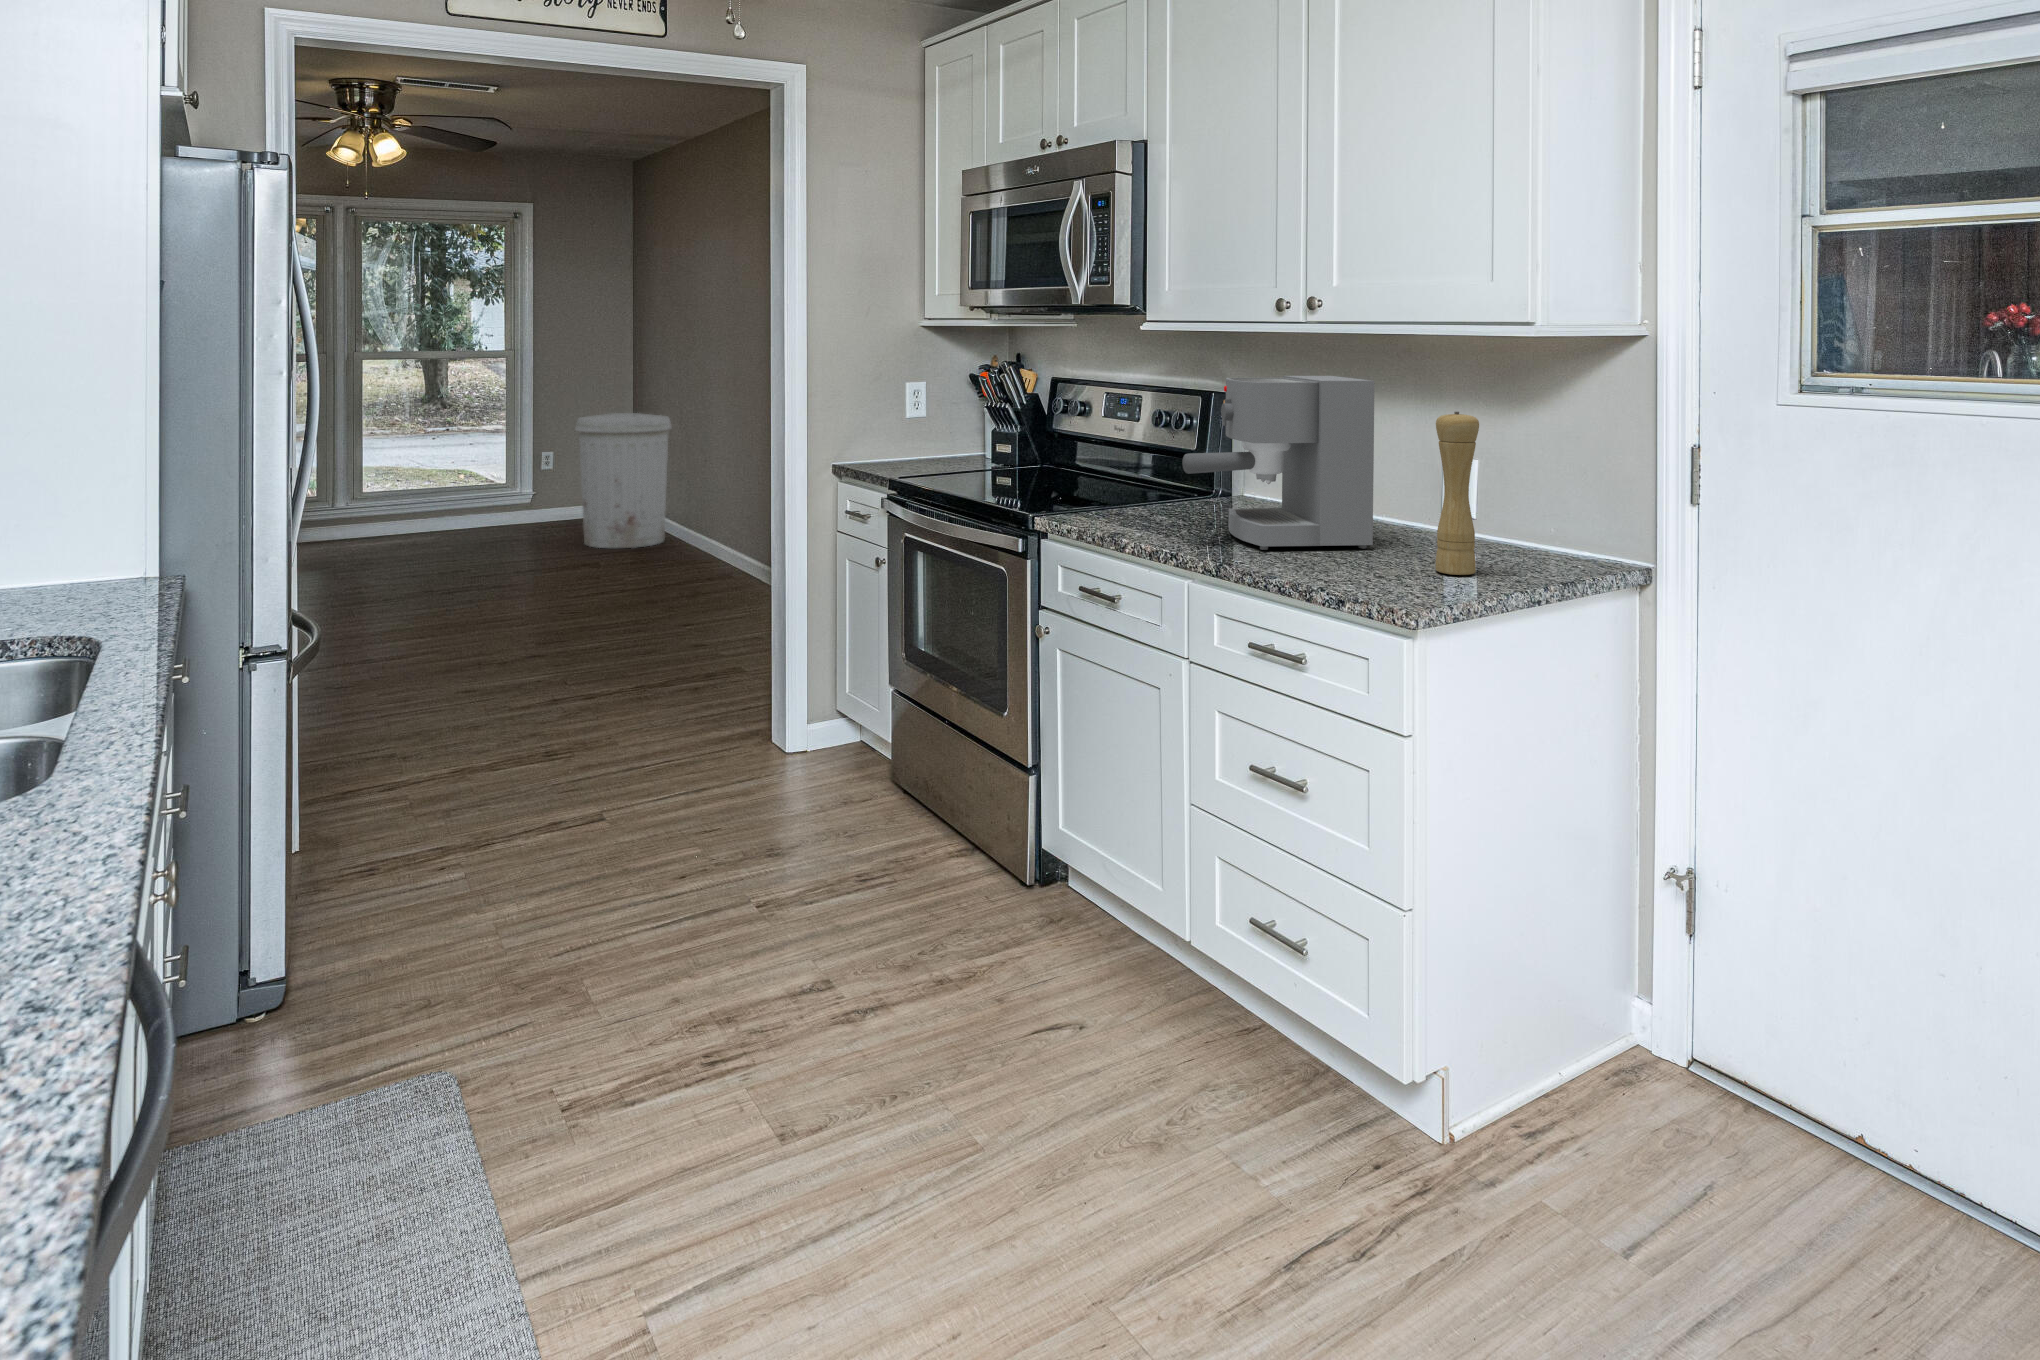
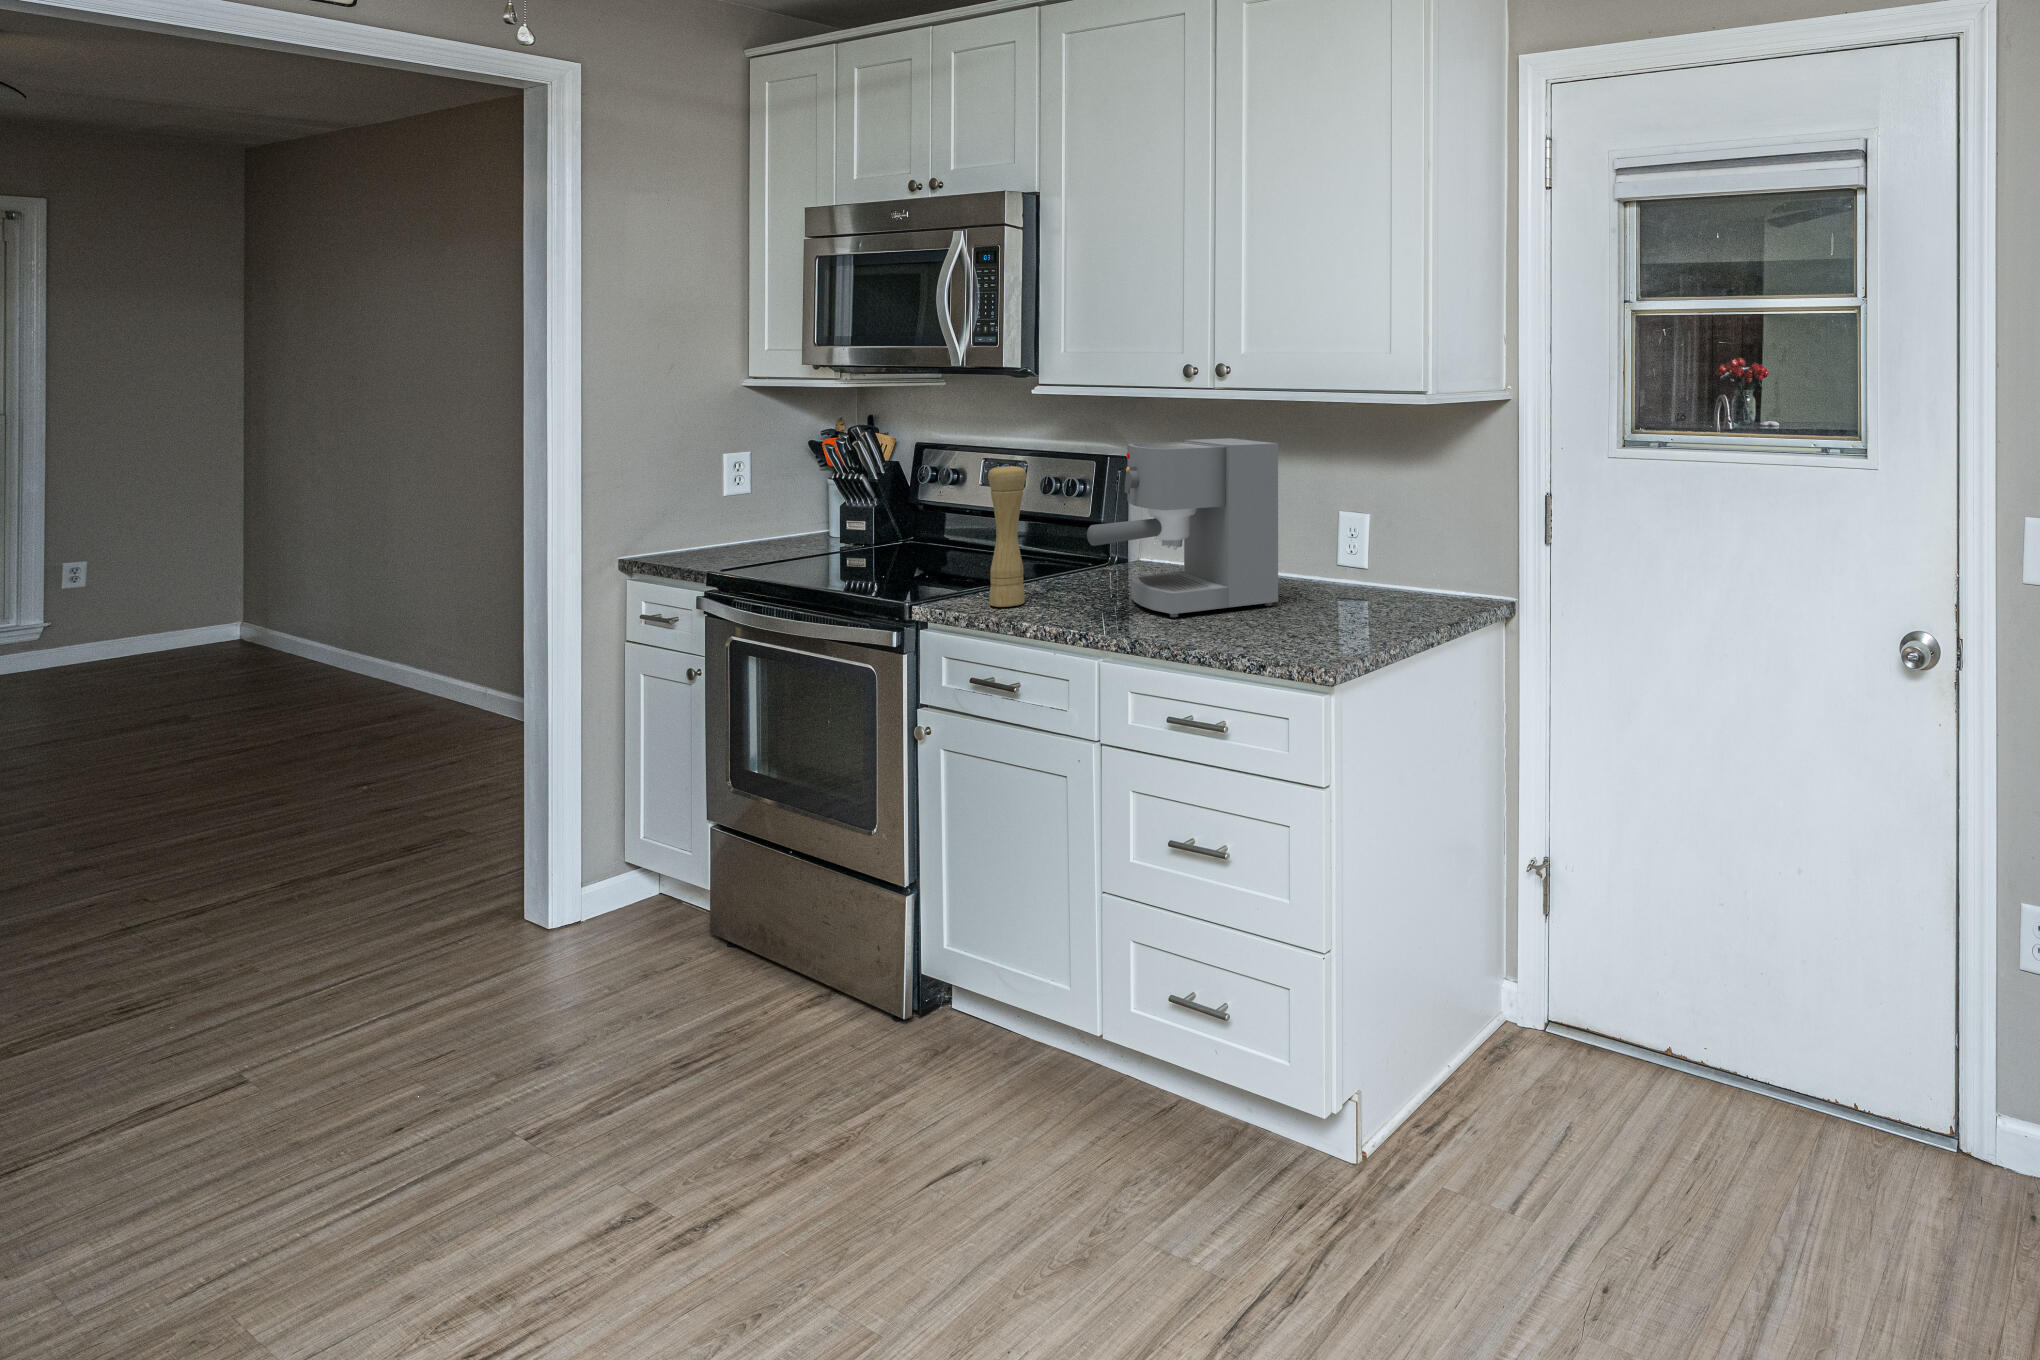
pepper mill: present [1436,412,1479,575] -> present [988,464,1026,607]
trash can: present [575,413,673,548] -> none [174,501,349,683]

